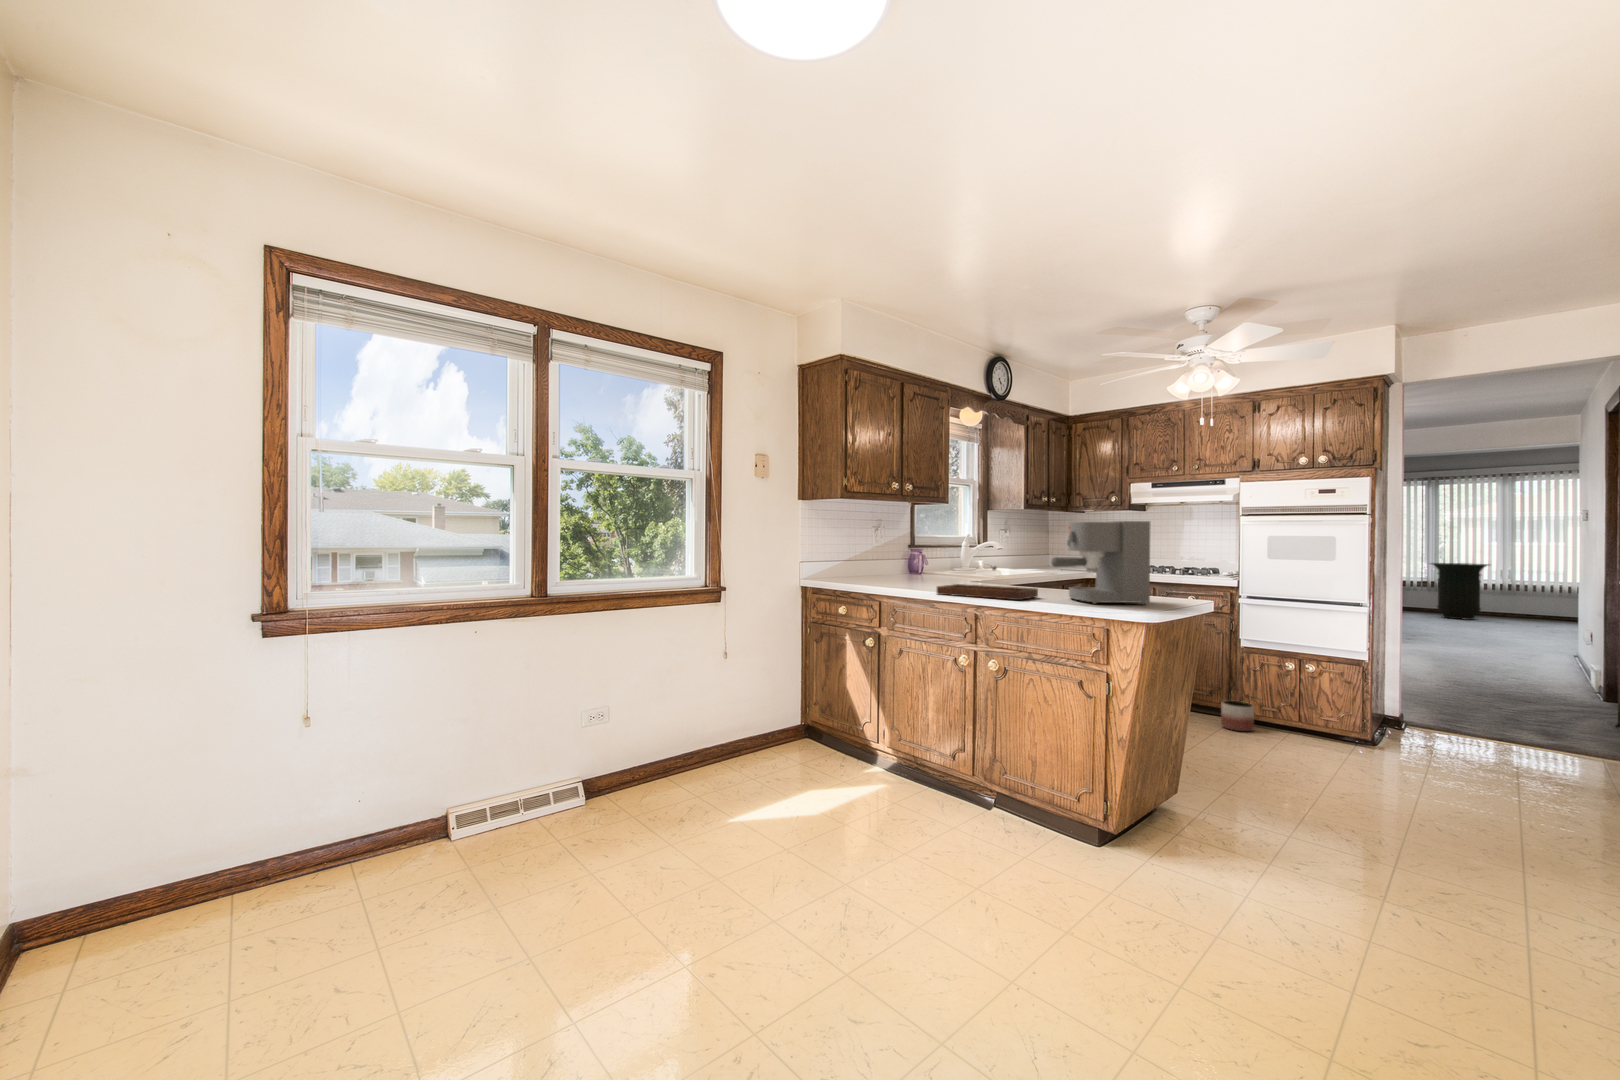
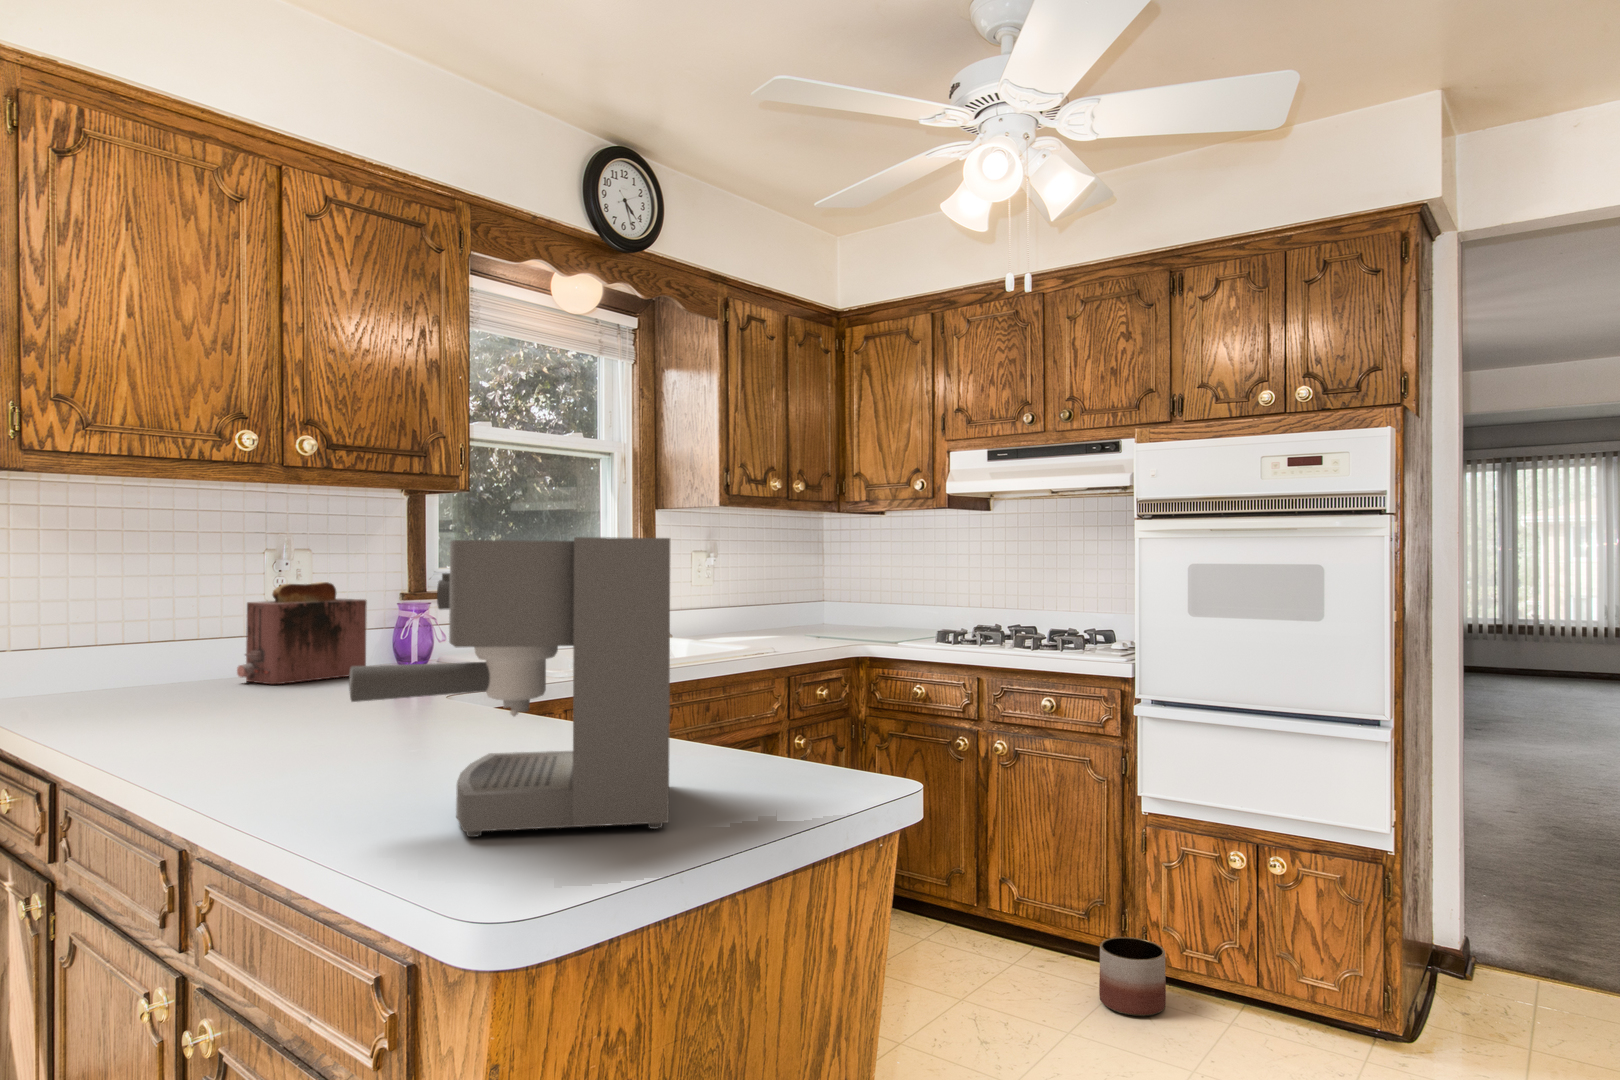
toaster: none [880,541,917,578] -> present [237,582,367,684]
trash can: present [1431,563,1489,620] -> none [1504,595,1592,687]
tray: present [937,566,1038,600] -> none [75,682,391,819]

